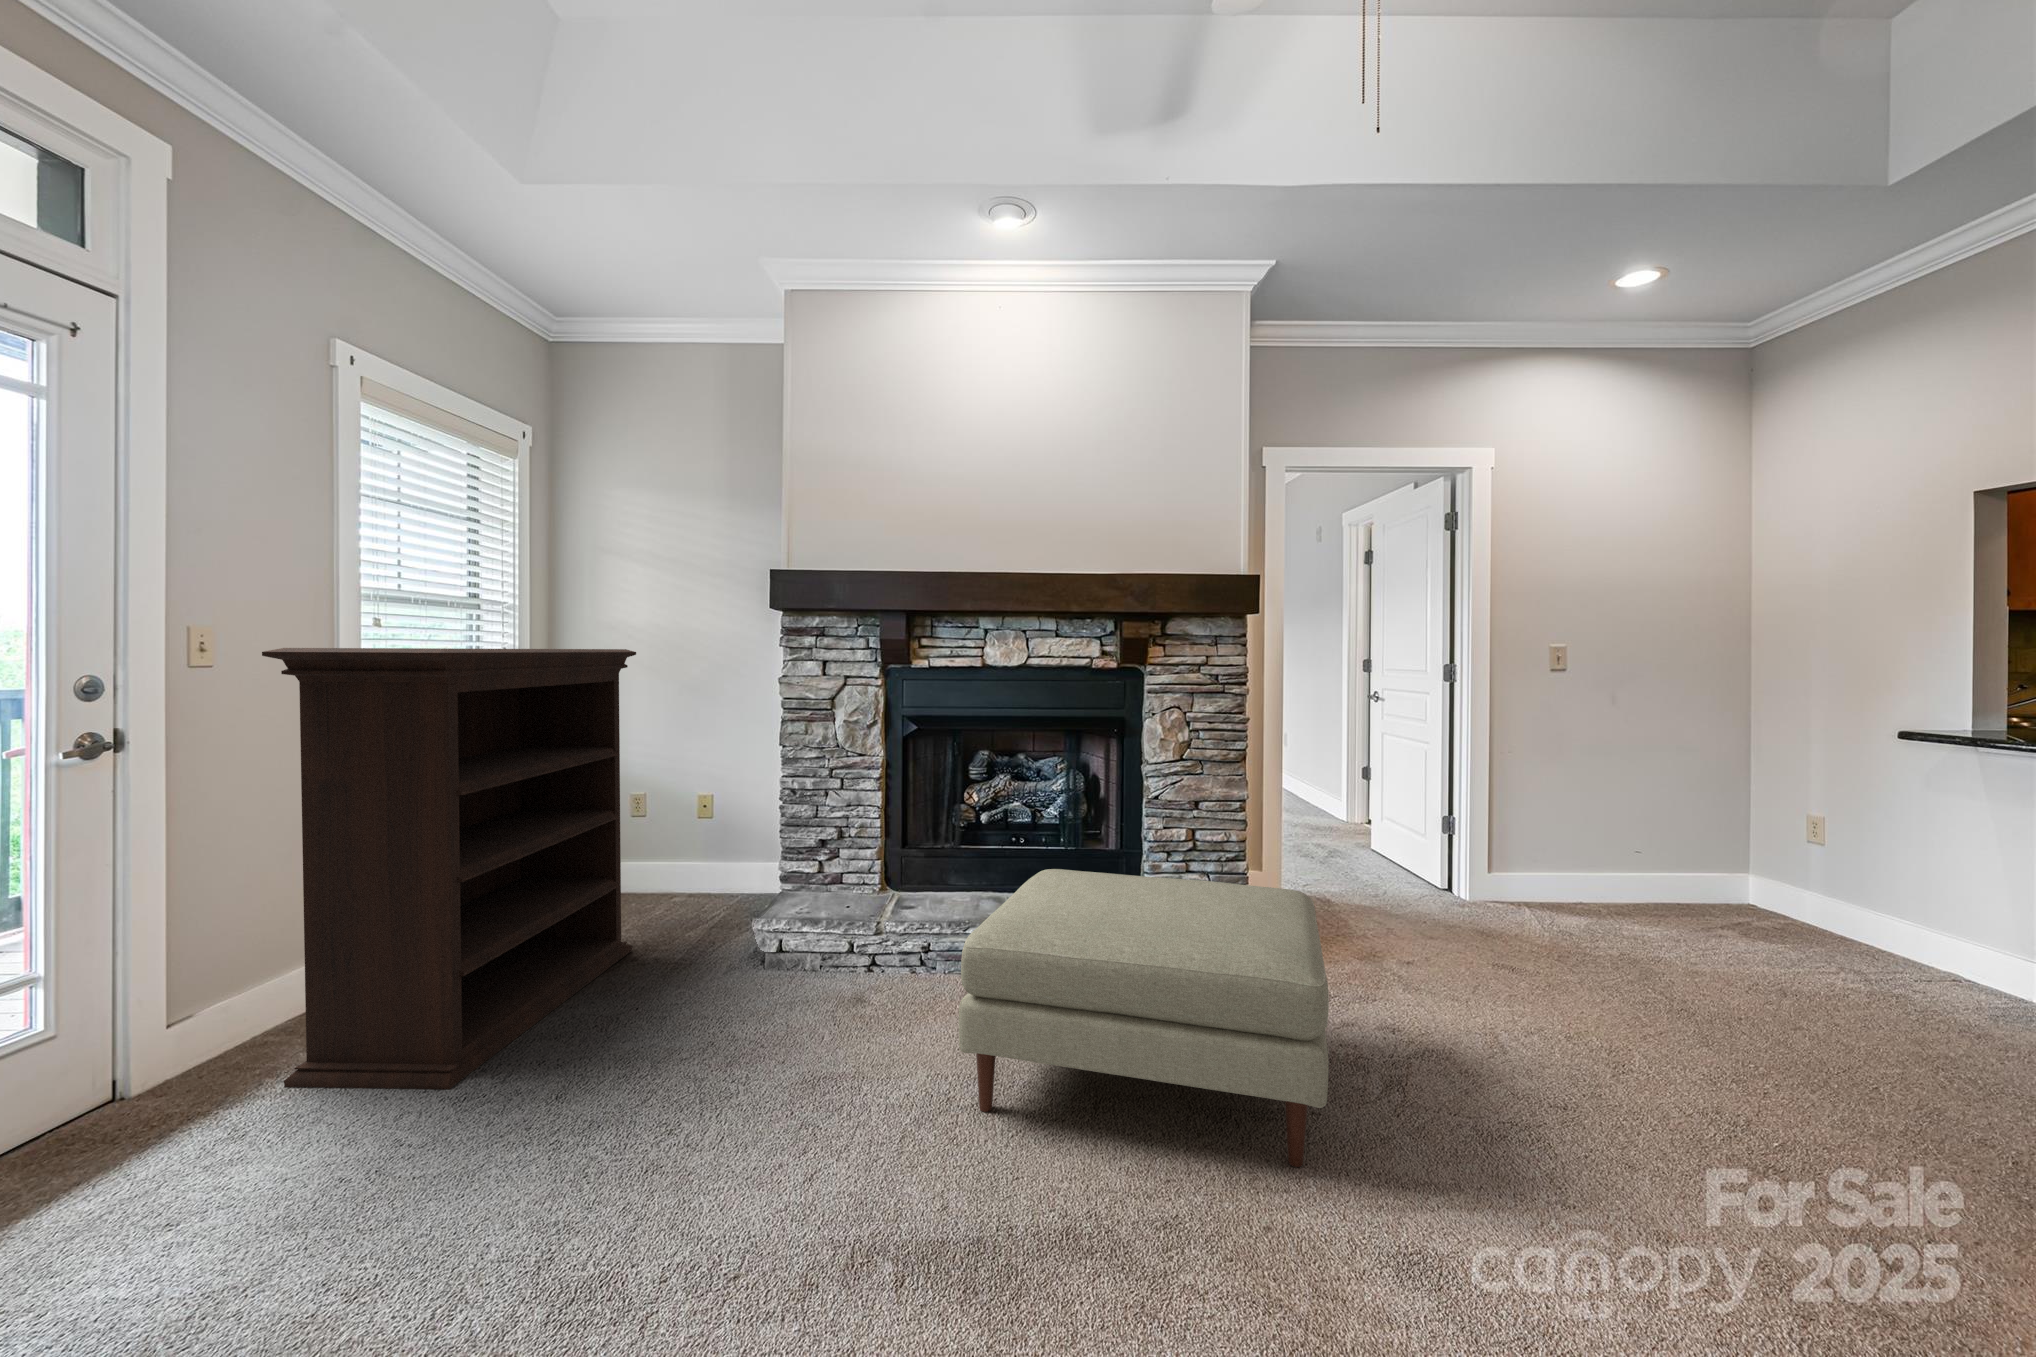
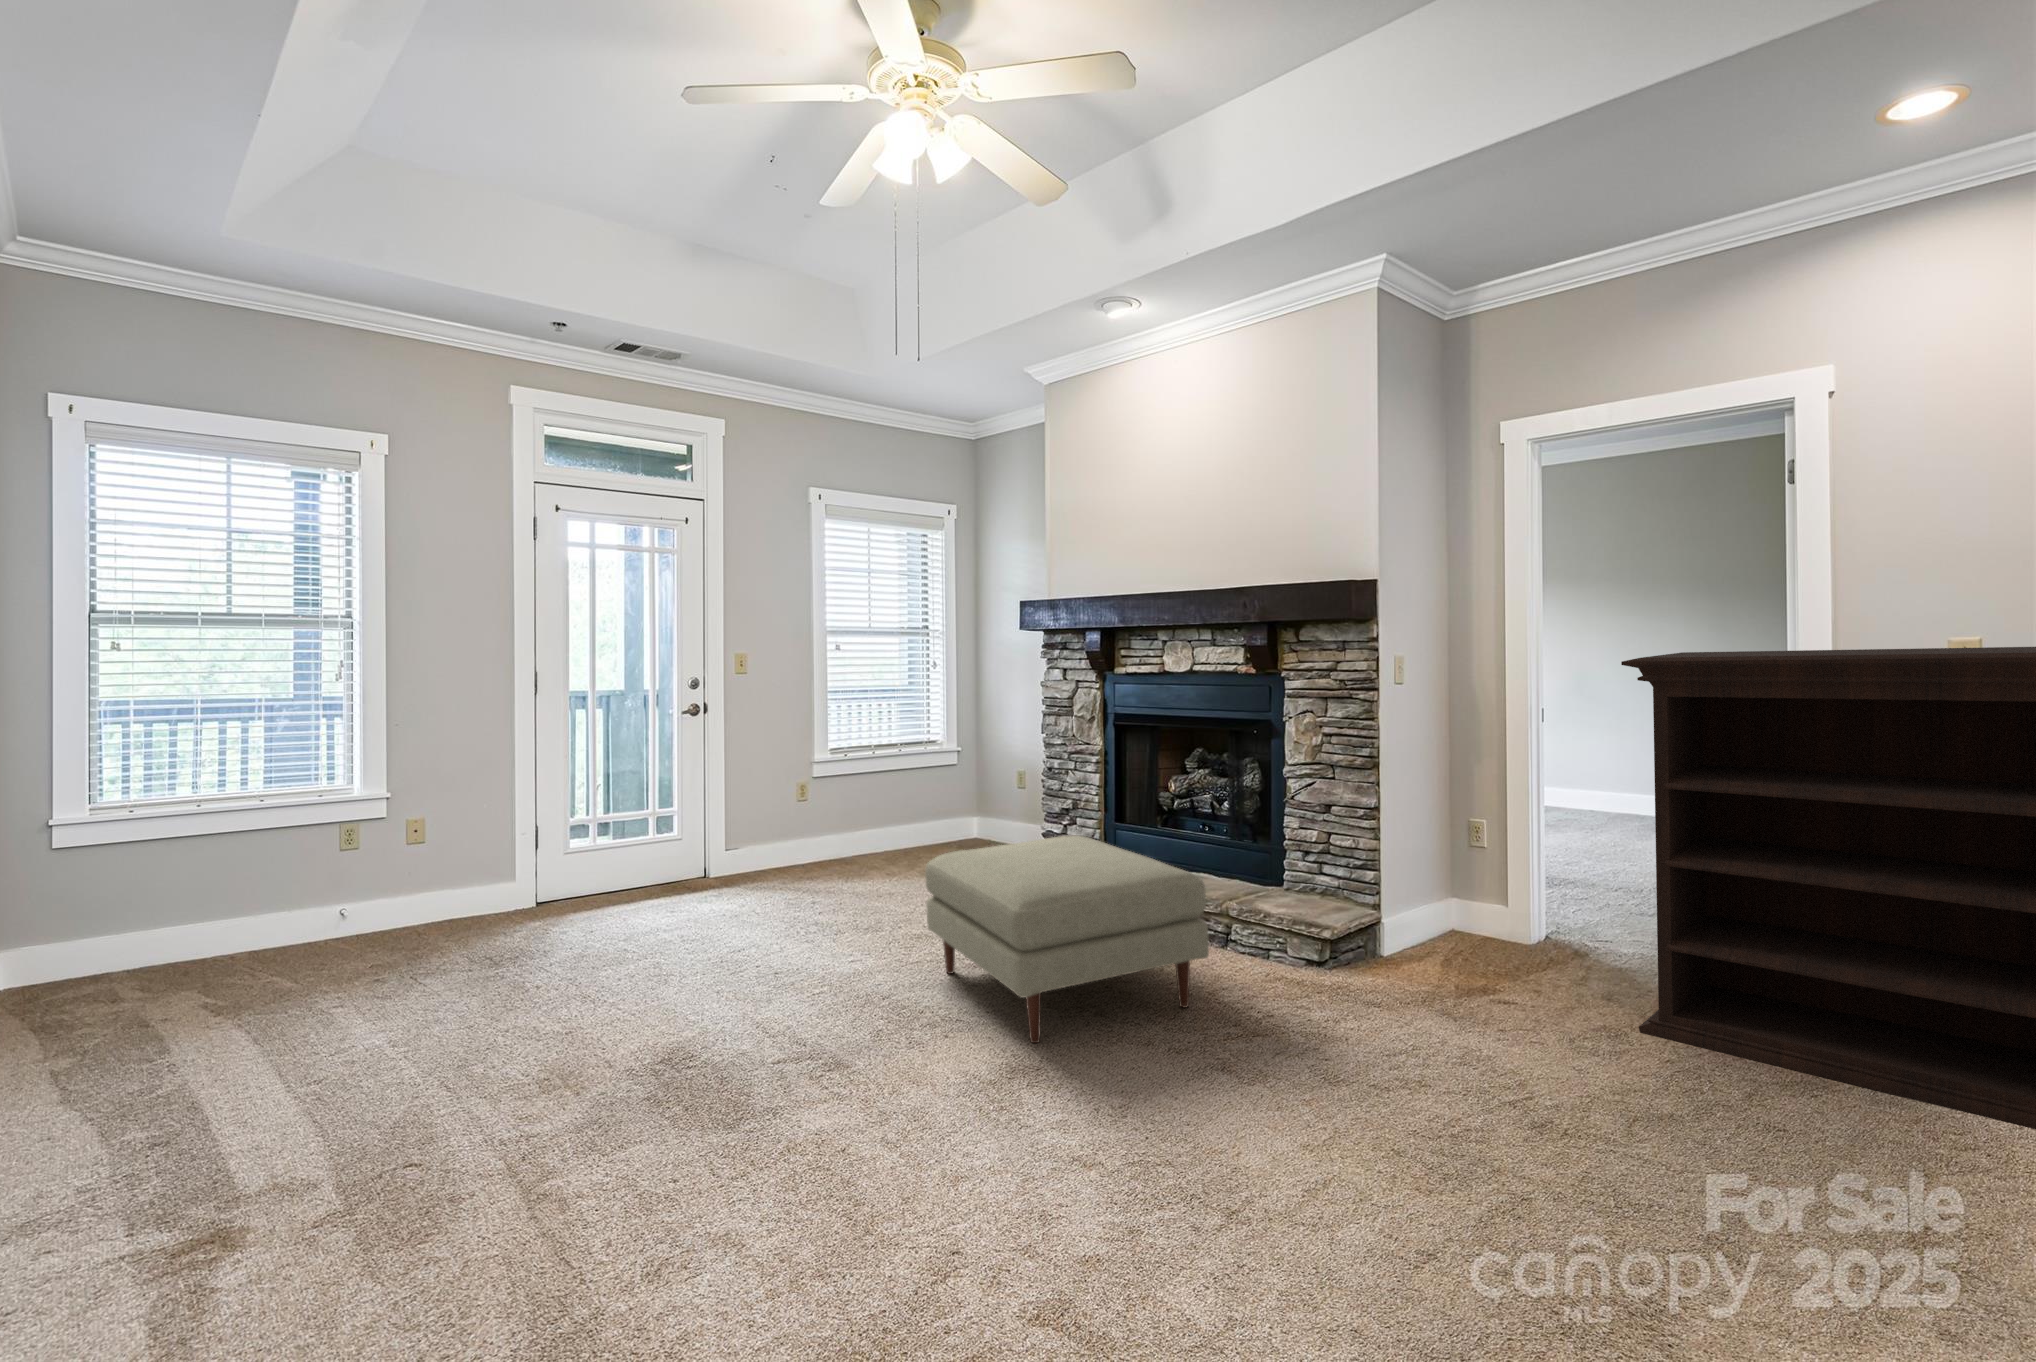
bookshelf: present [262,648,636,1089] -> present [1621,647,2036,1129]

